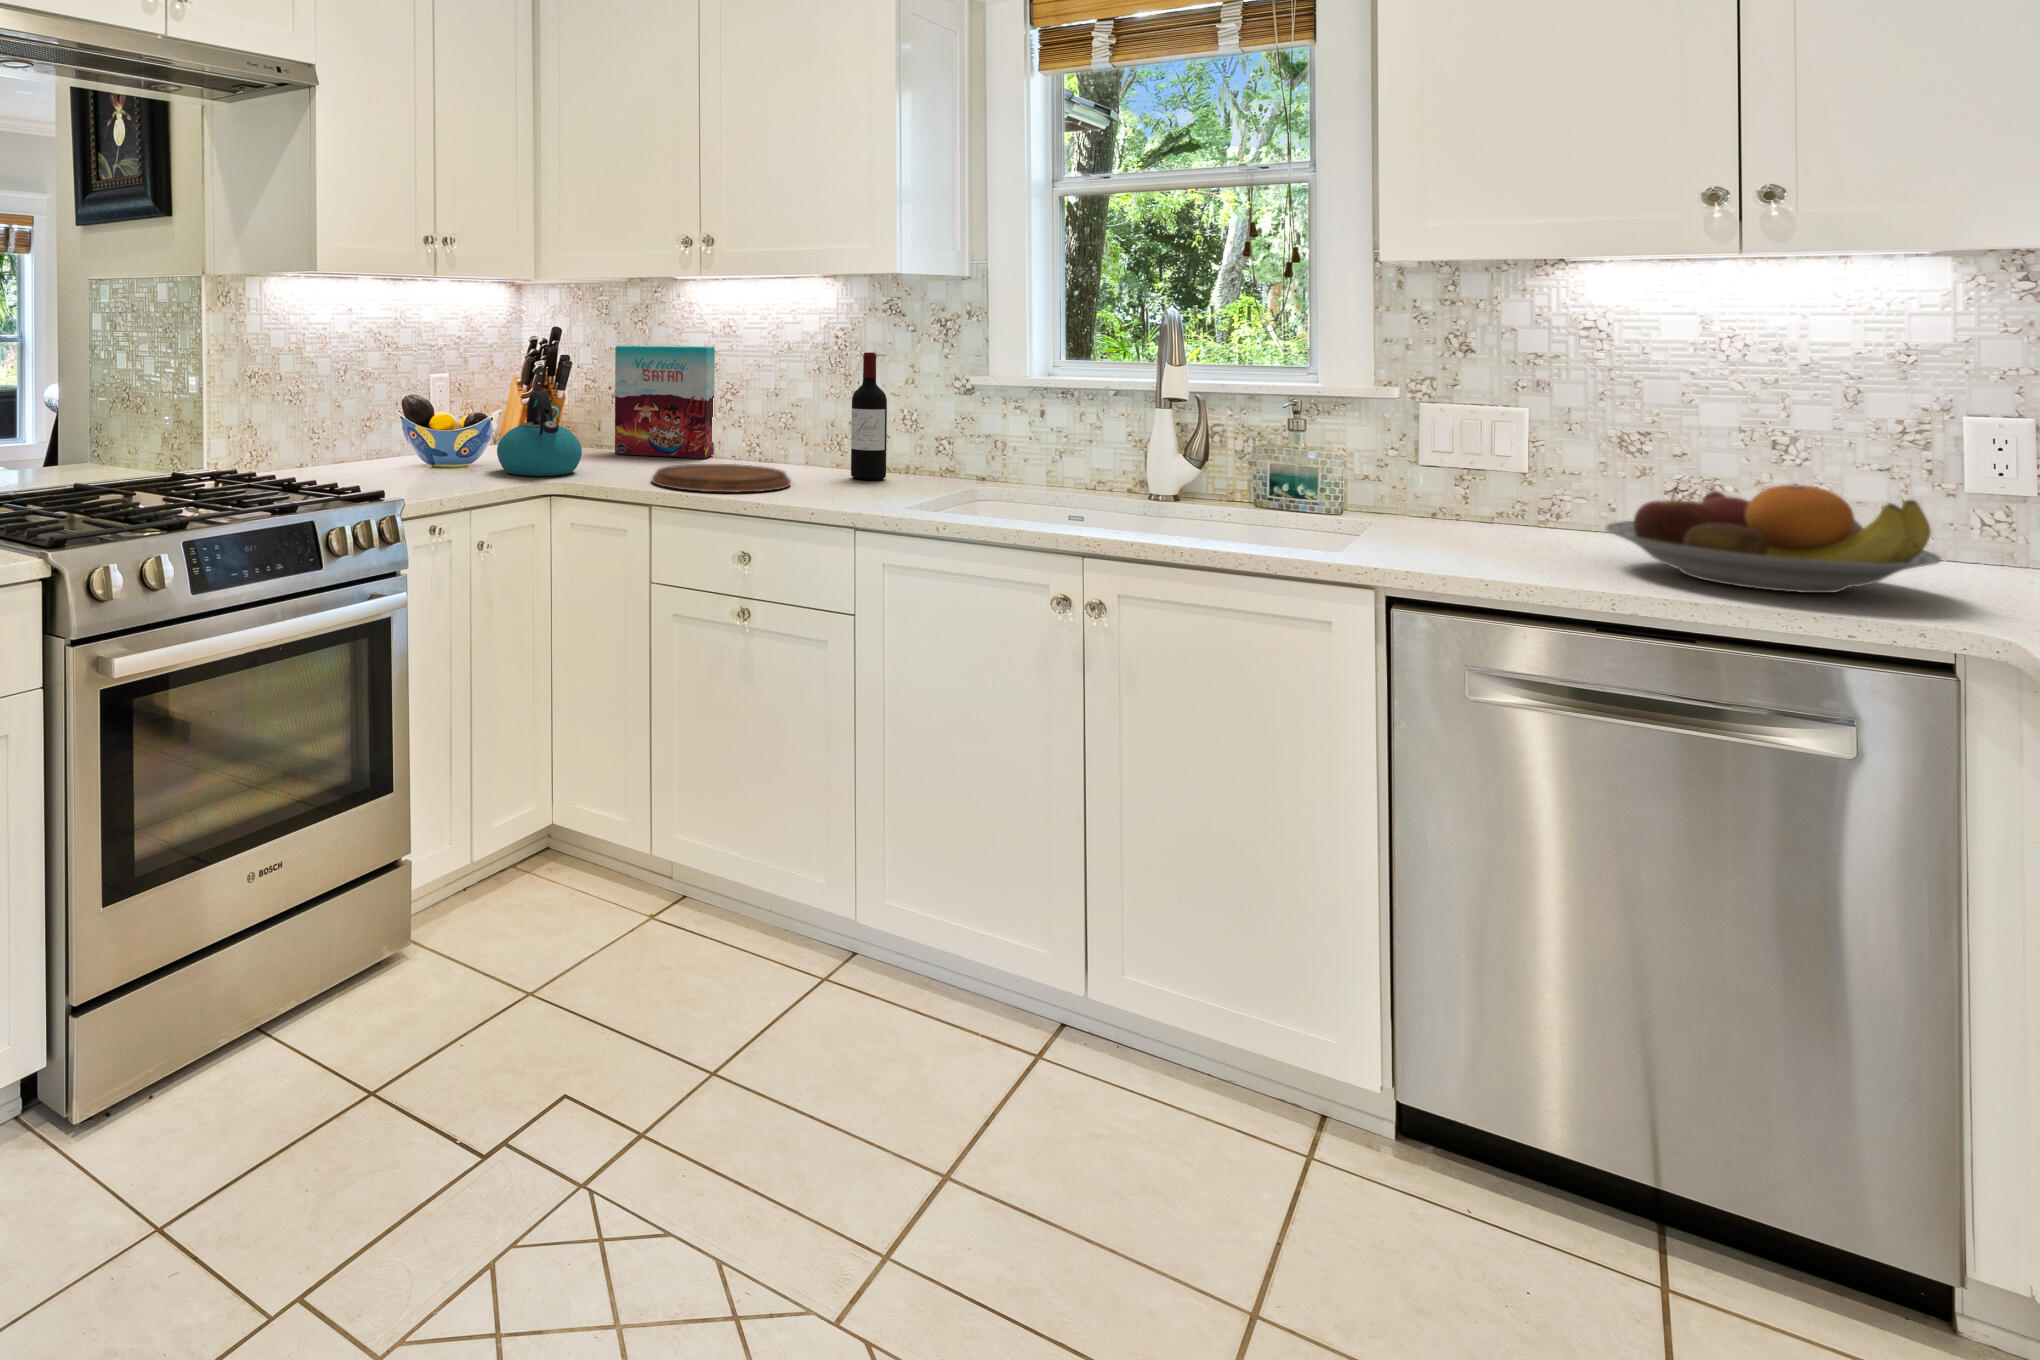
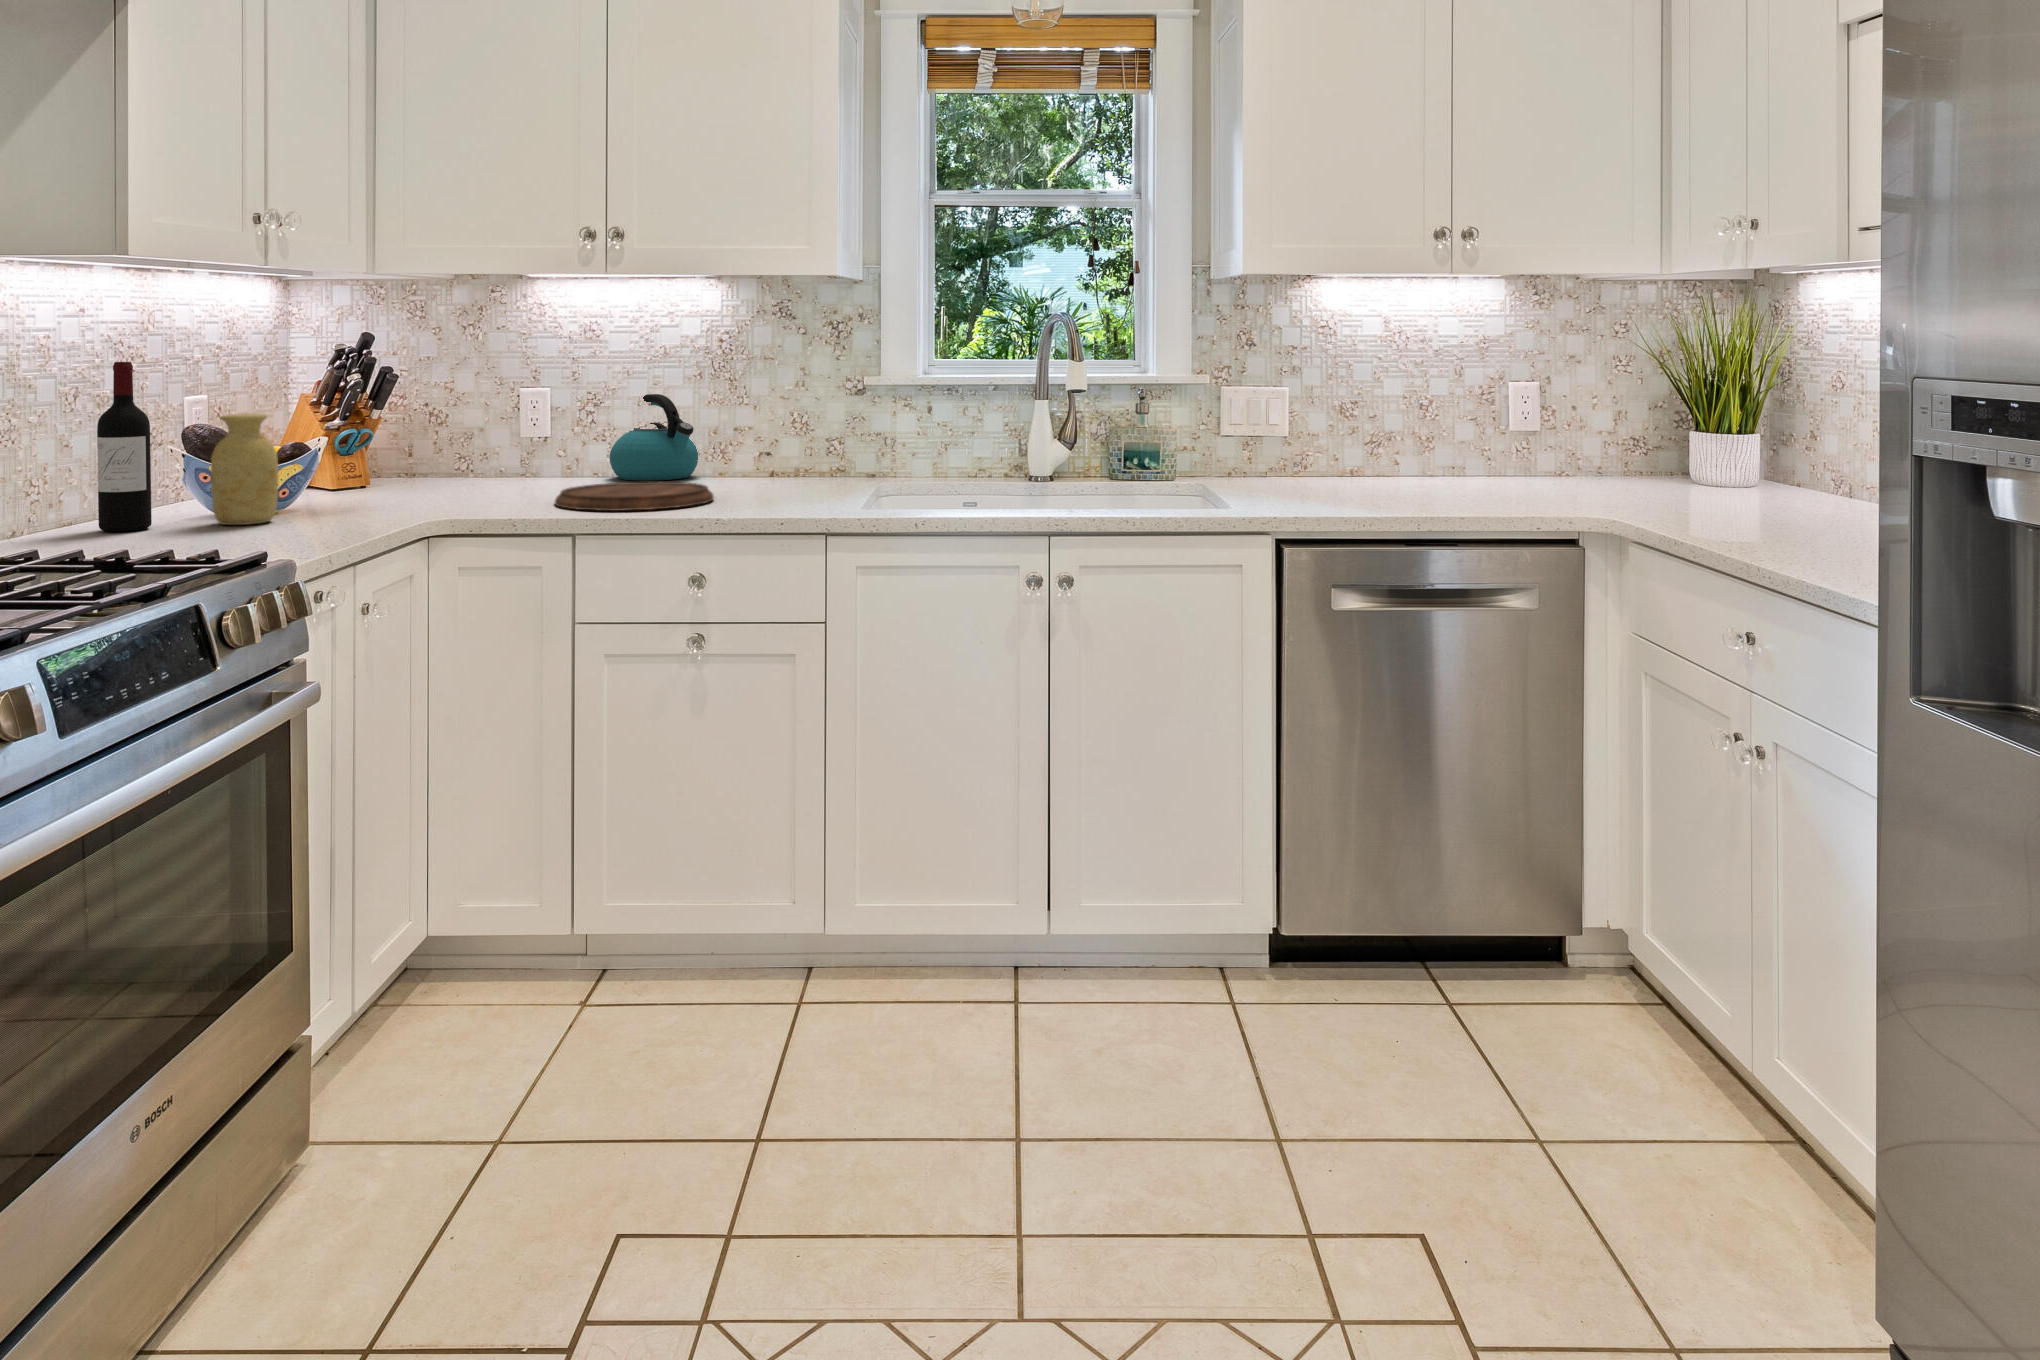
cereal box: present [615,345,715,458] -> none [450,353,571,485]
wine bottle: present [851,352,887,480] -> present [97,362,152,531]
vase: none [401,391,446,476] -> present [211,414,278,525]
kettle: present [497,391,582,476] -> present [609,394,698,481]
fruit bowl: present [1605,485,1941,593] -> none [1365,428,1537,502]

